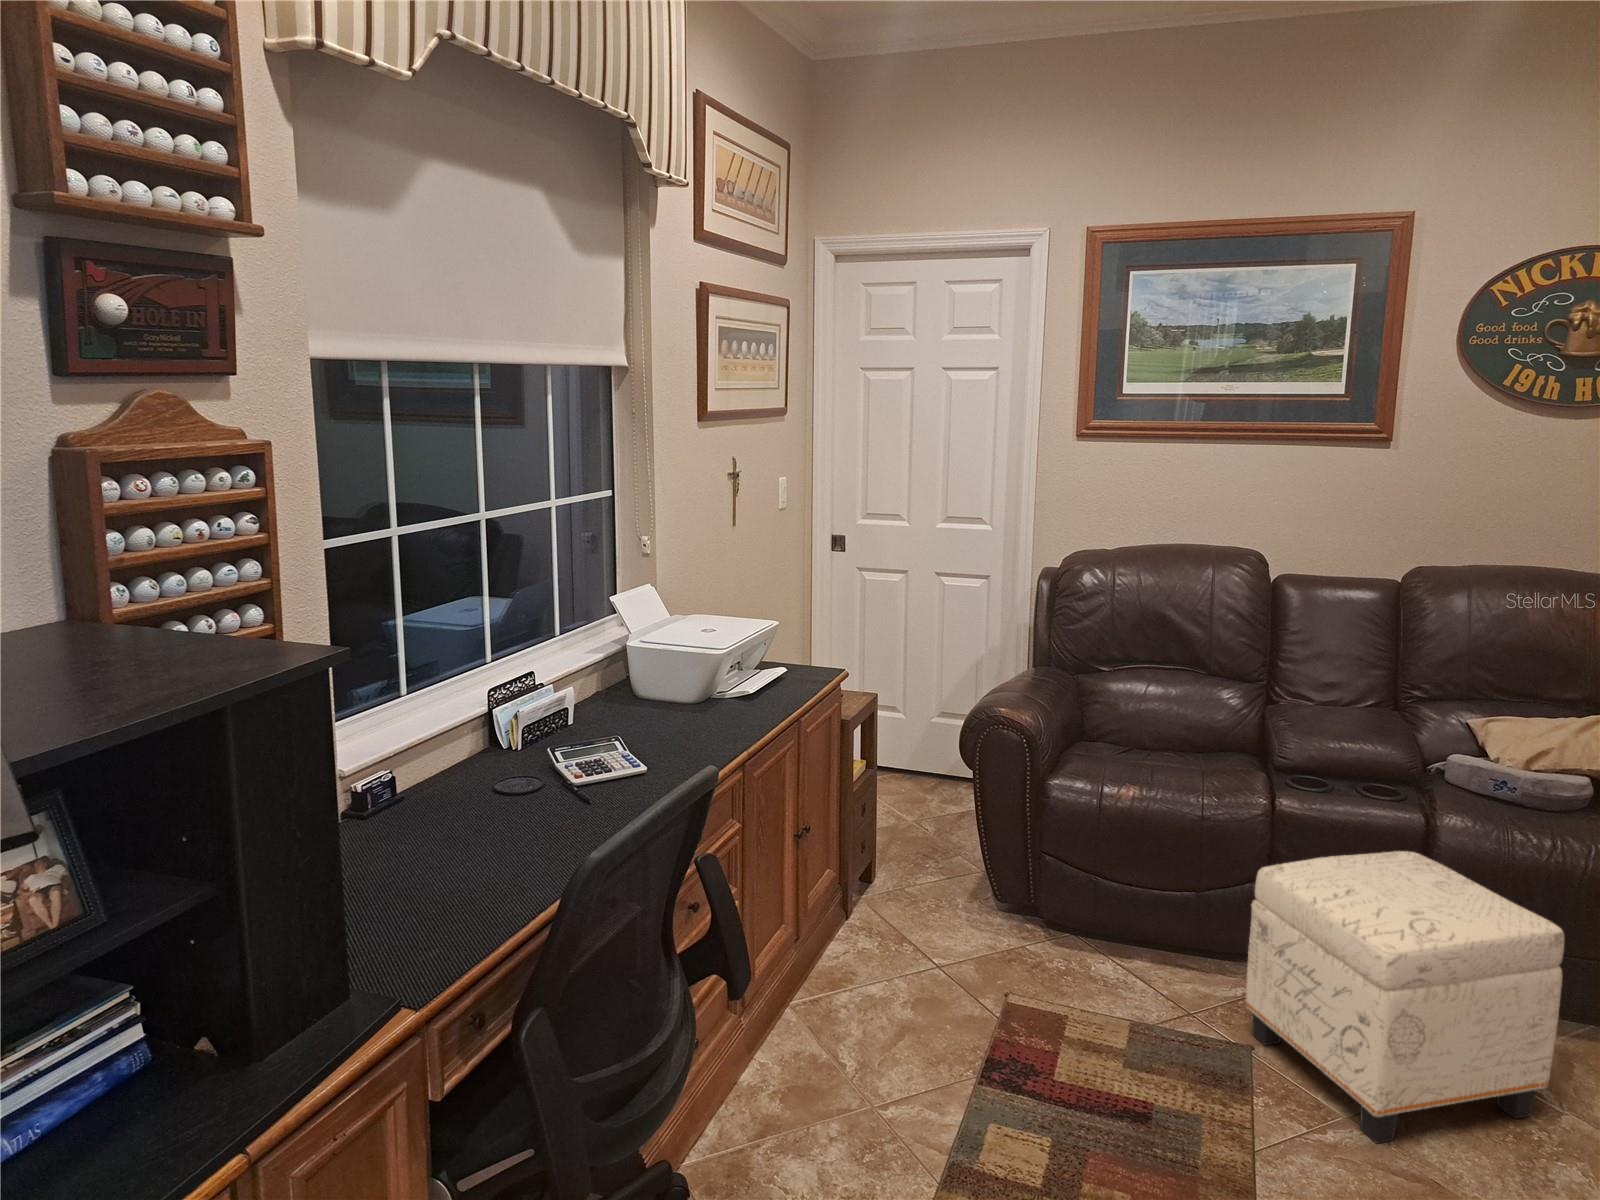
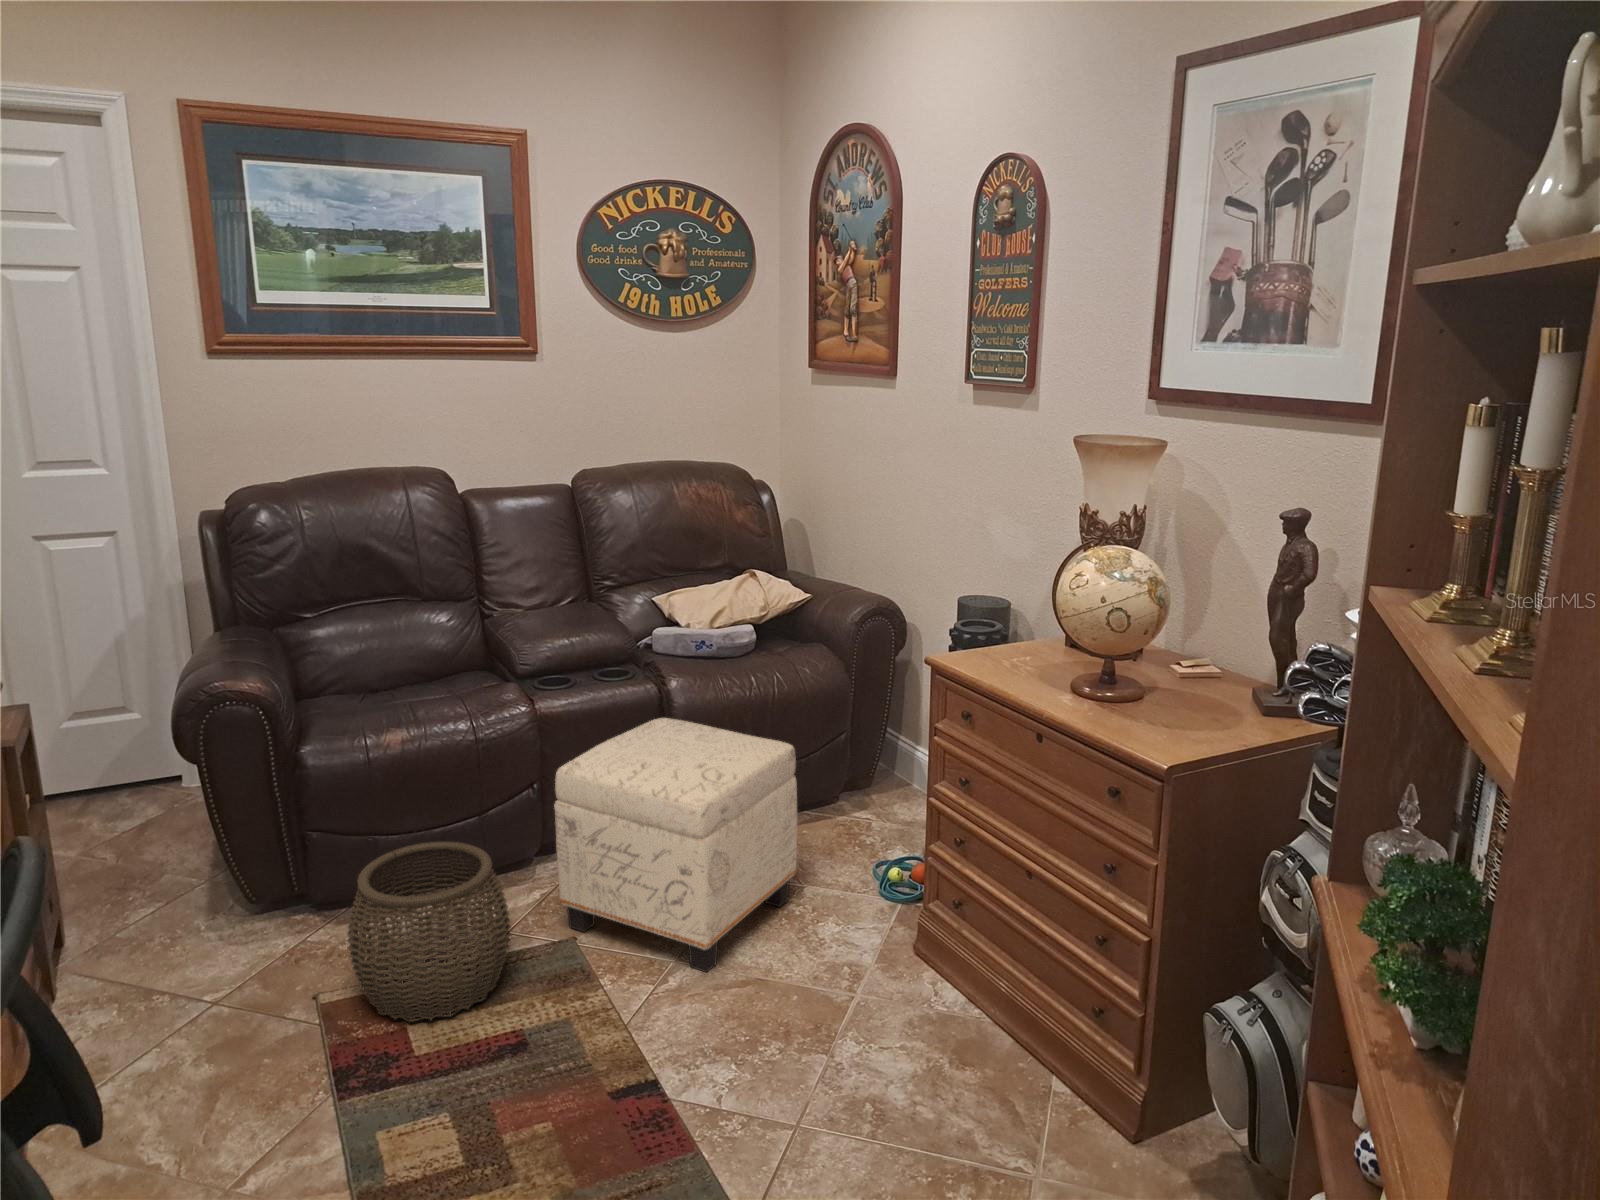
woven basket: none [1029,894,1180,1064] -> present [347,841,511,1022]

